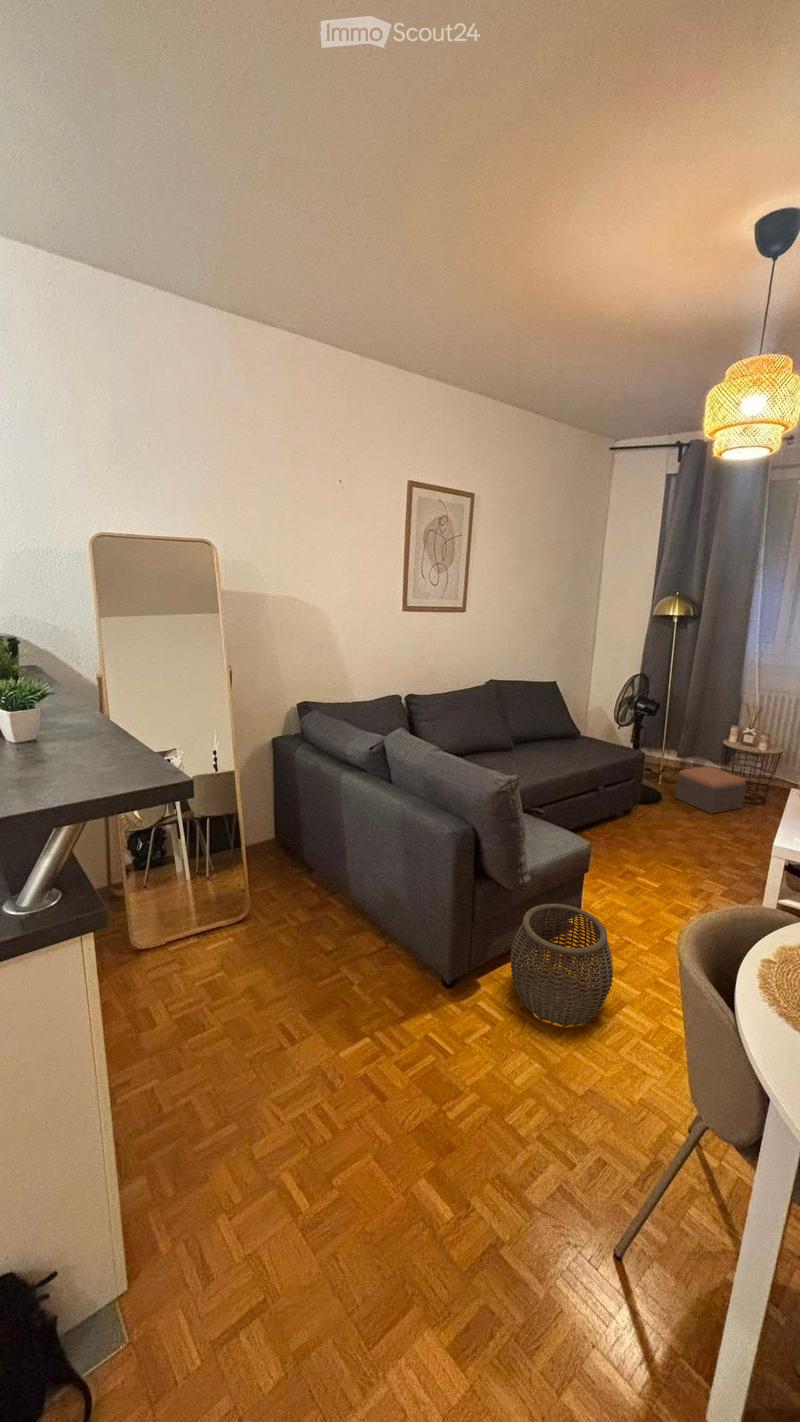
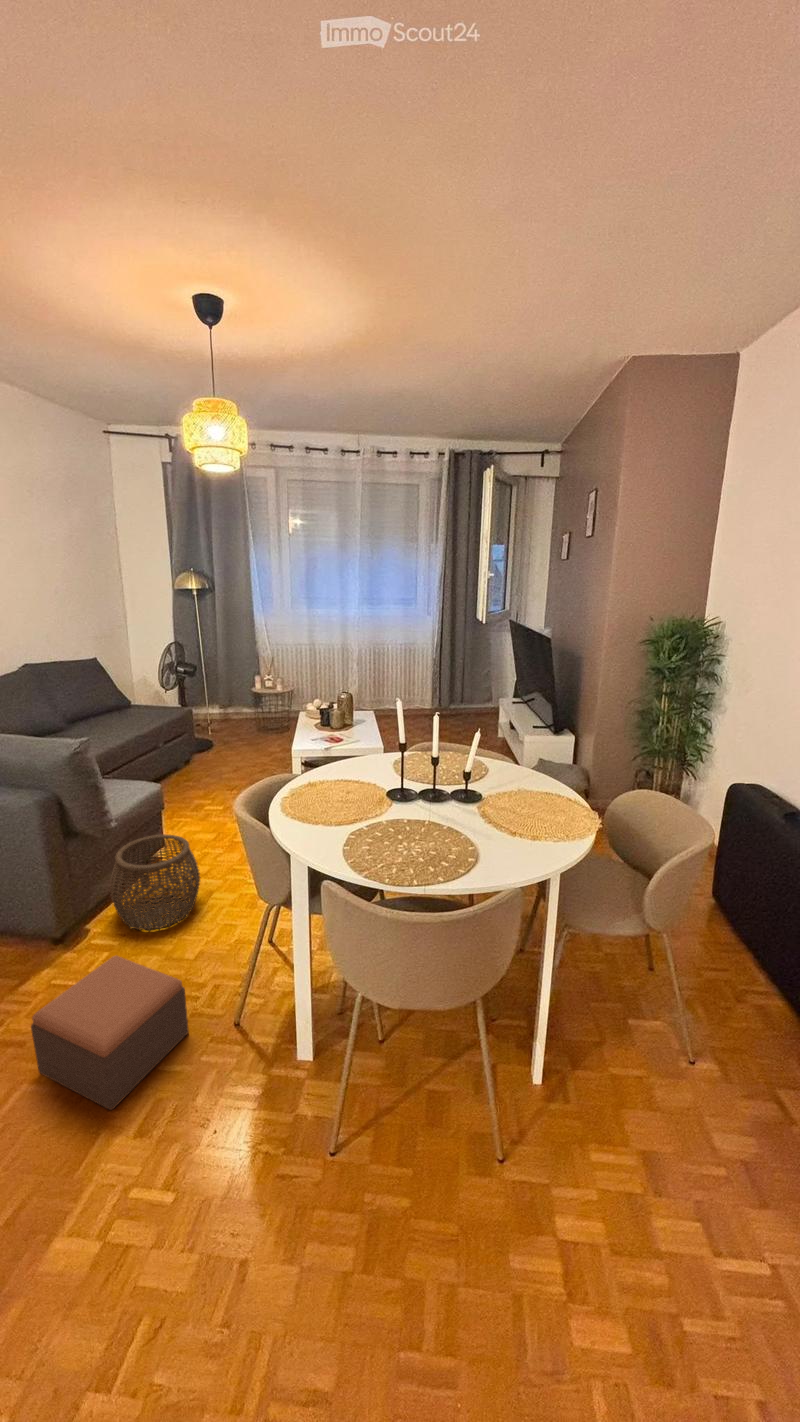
footstool: present [675,766,746,814] -> present [31,956,189,1110]

